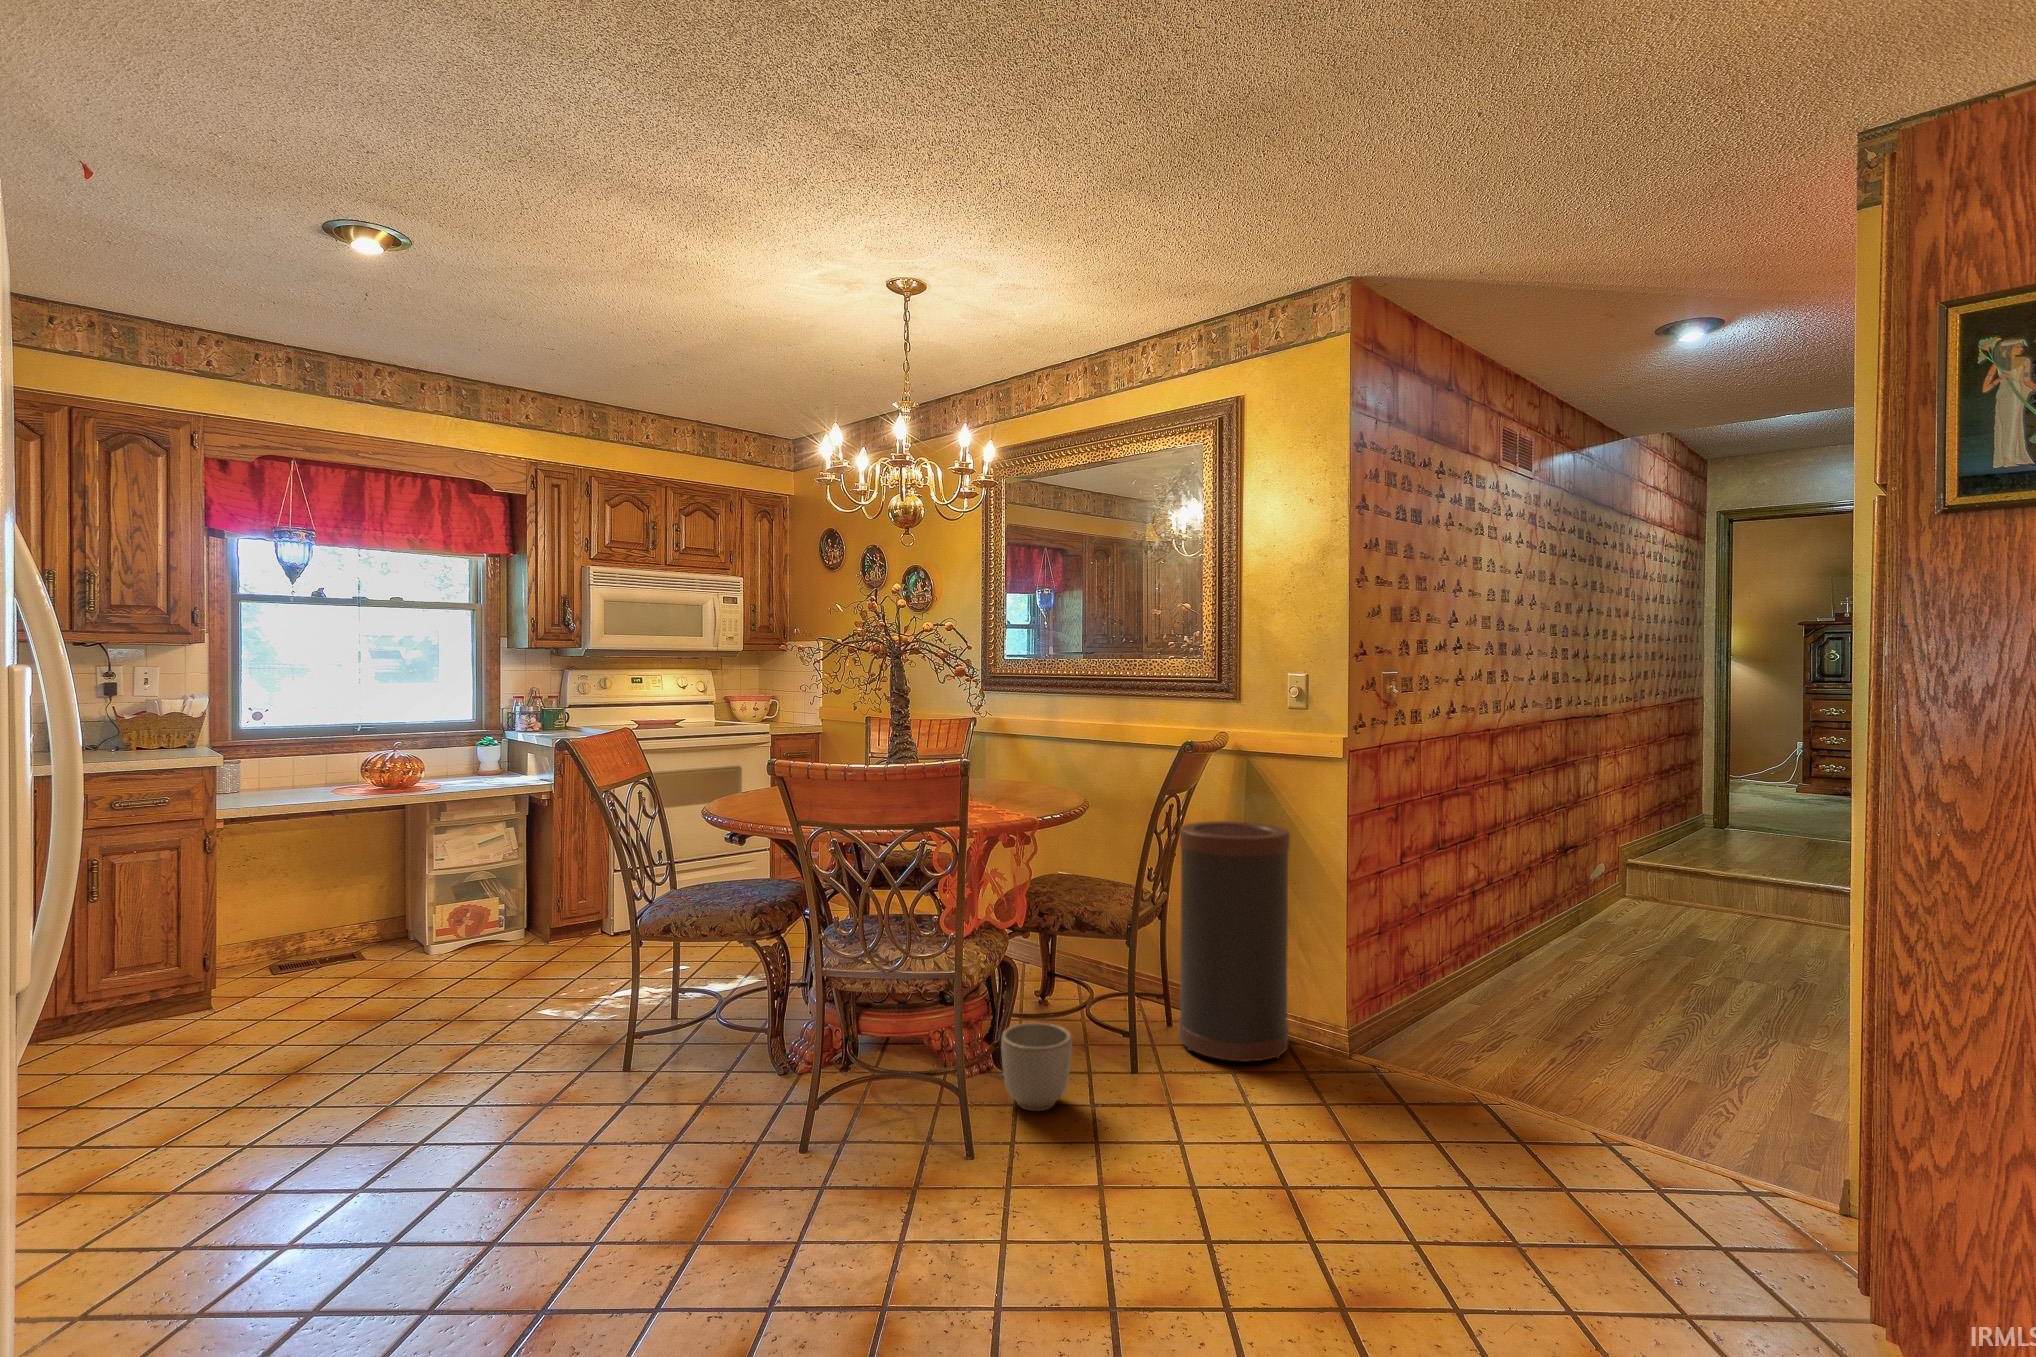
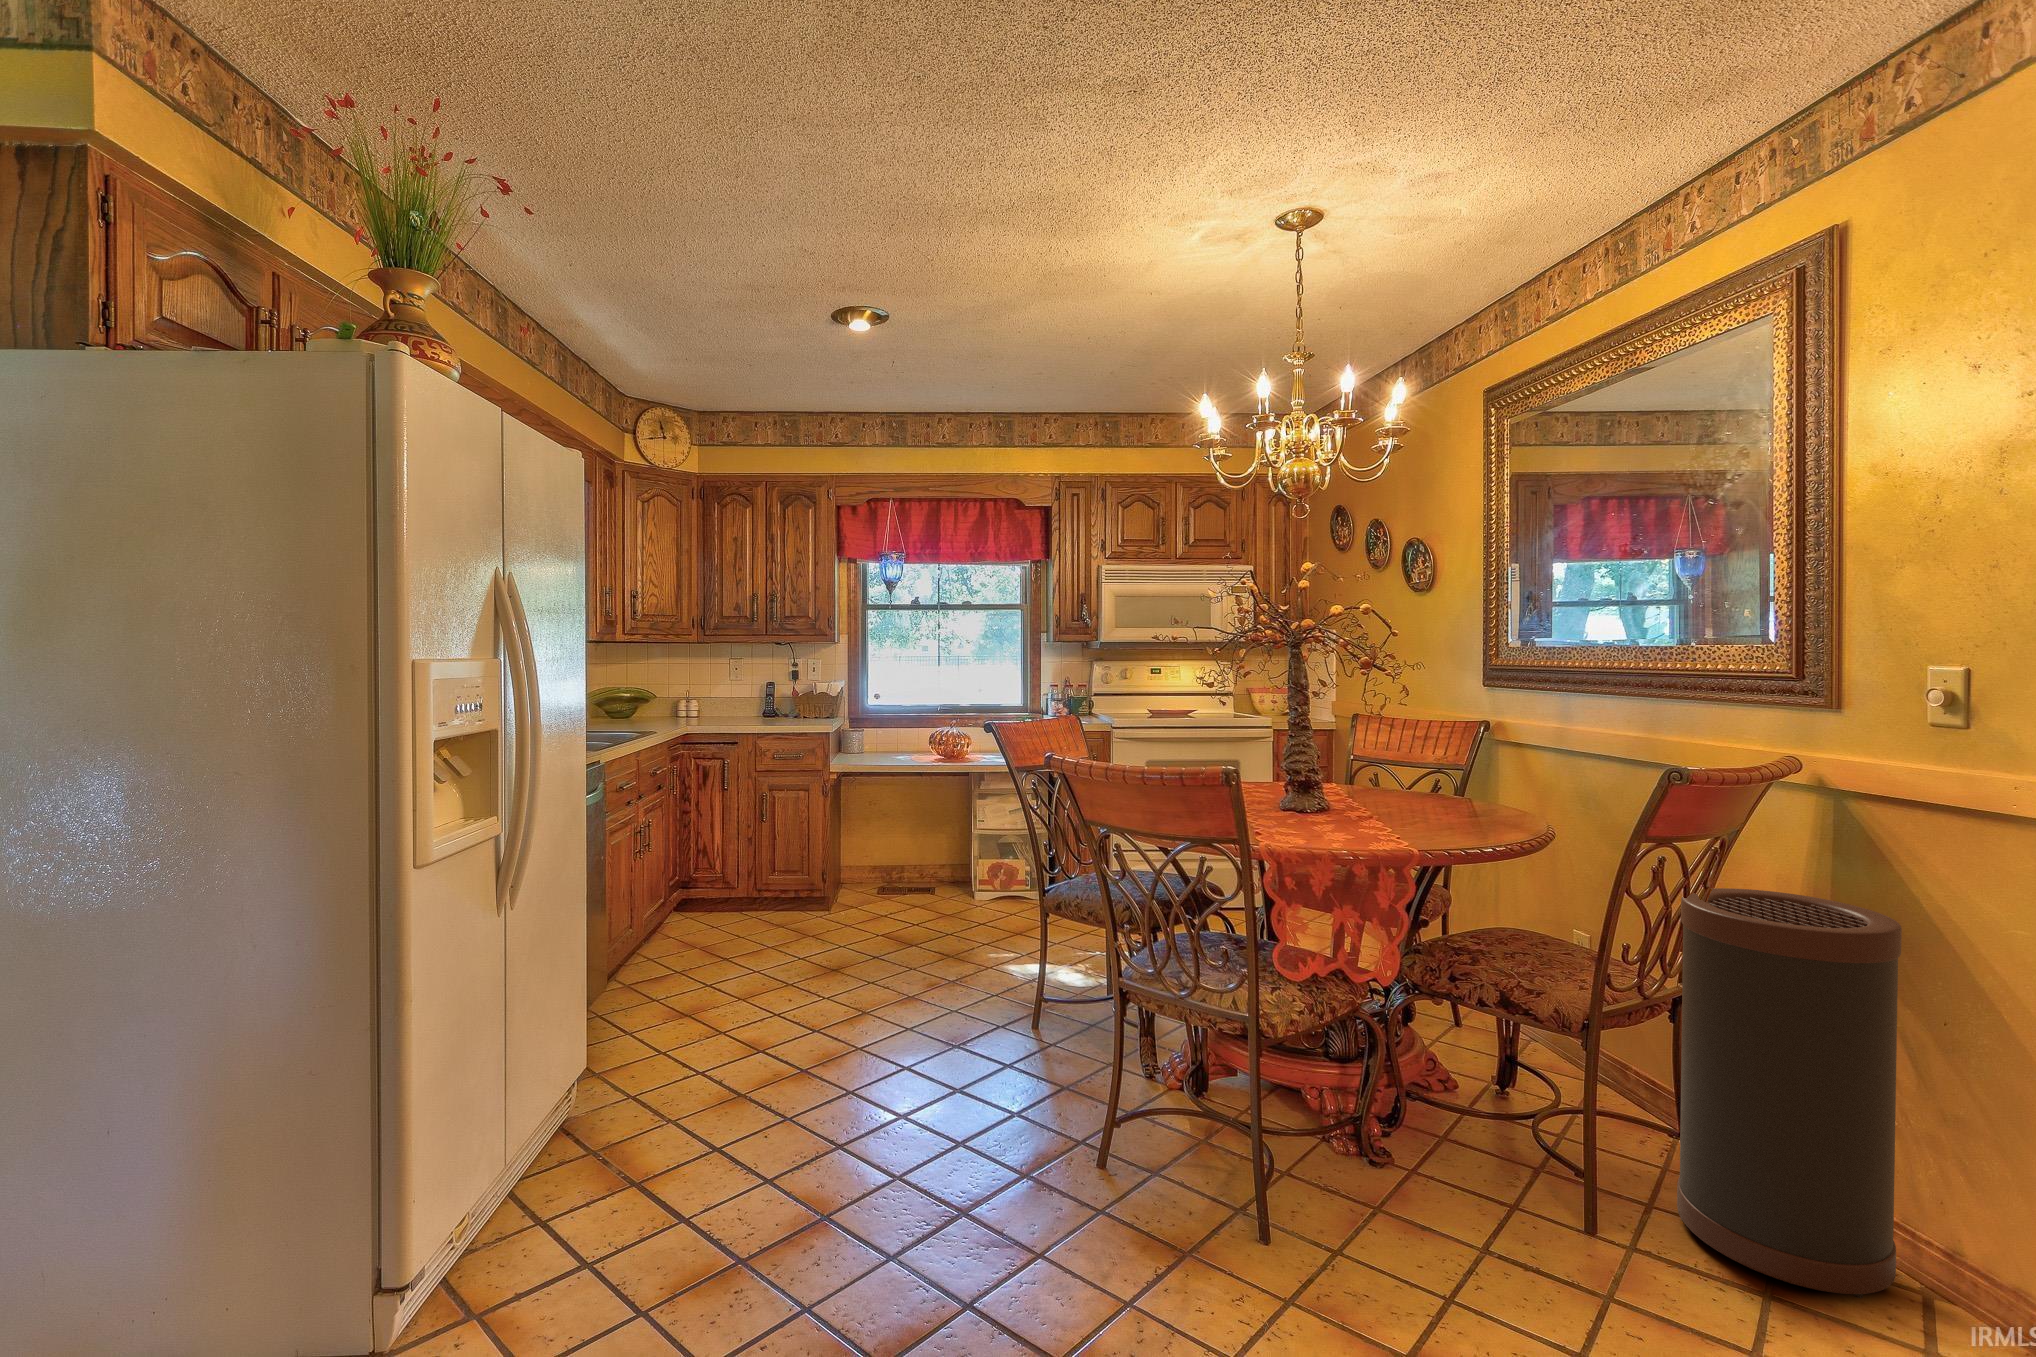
planter: present [1001,1023,1072,1111] -> none [1344,1108,1441,1230]

